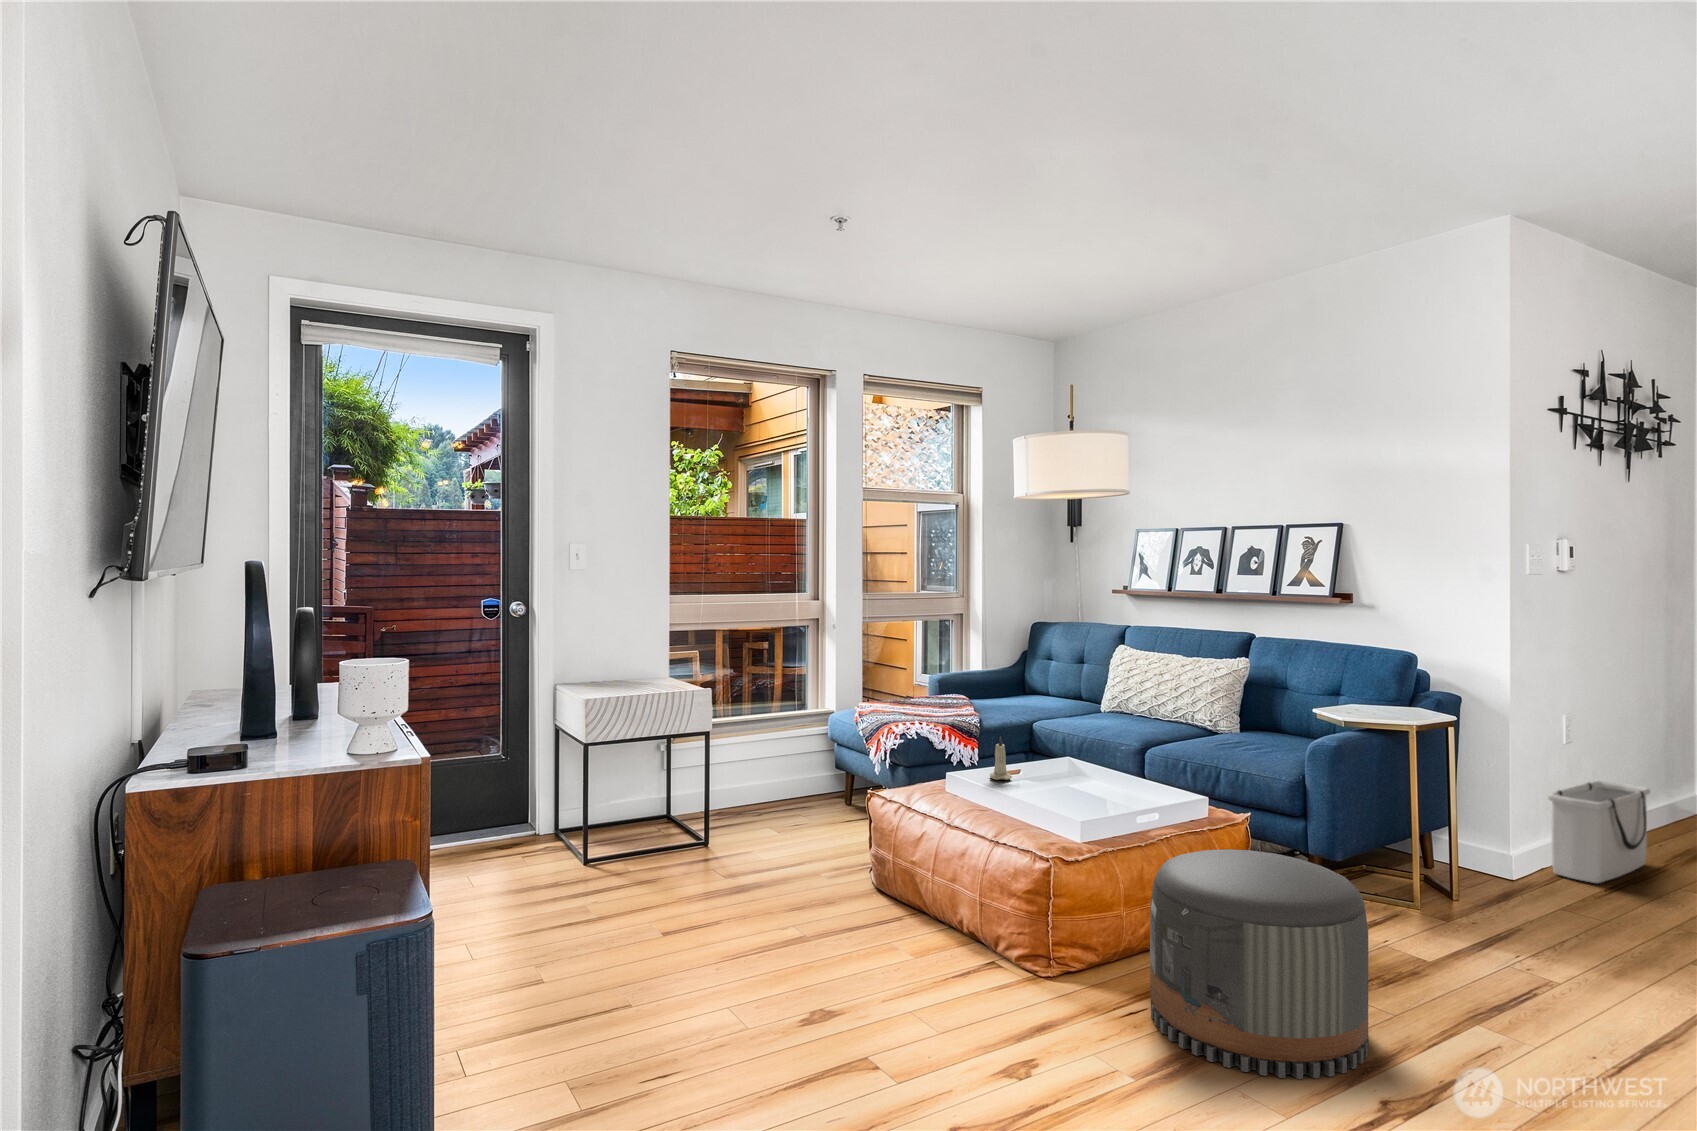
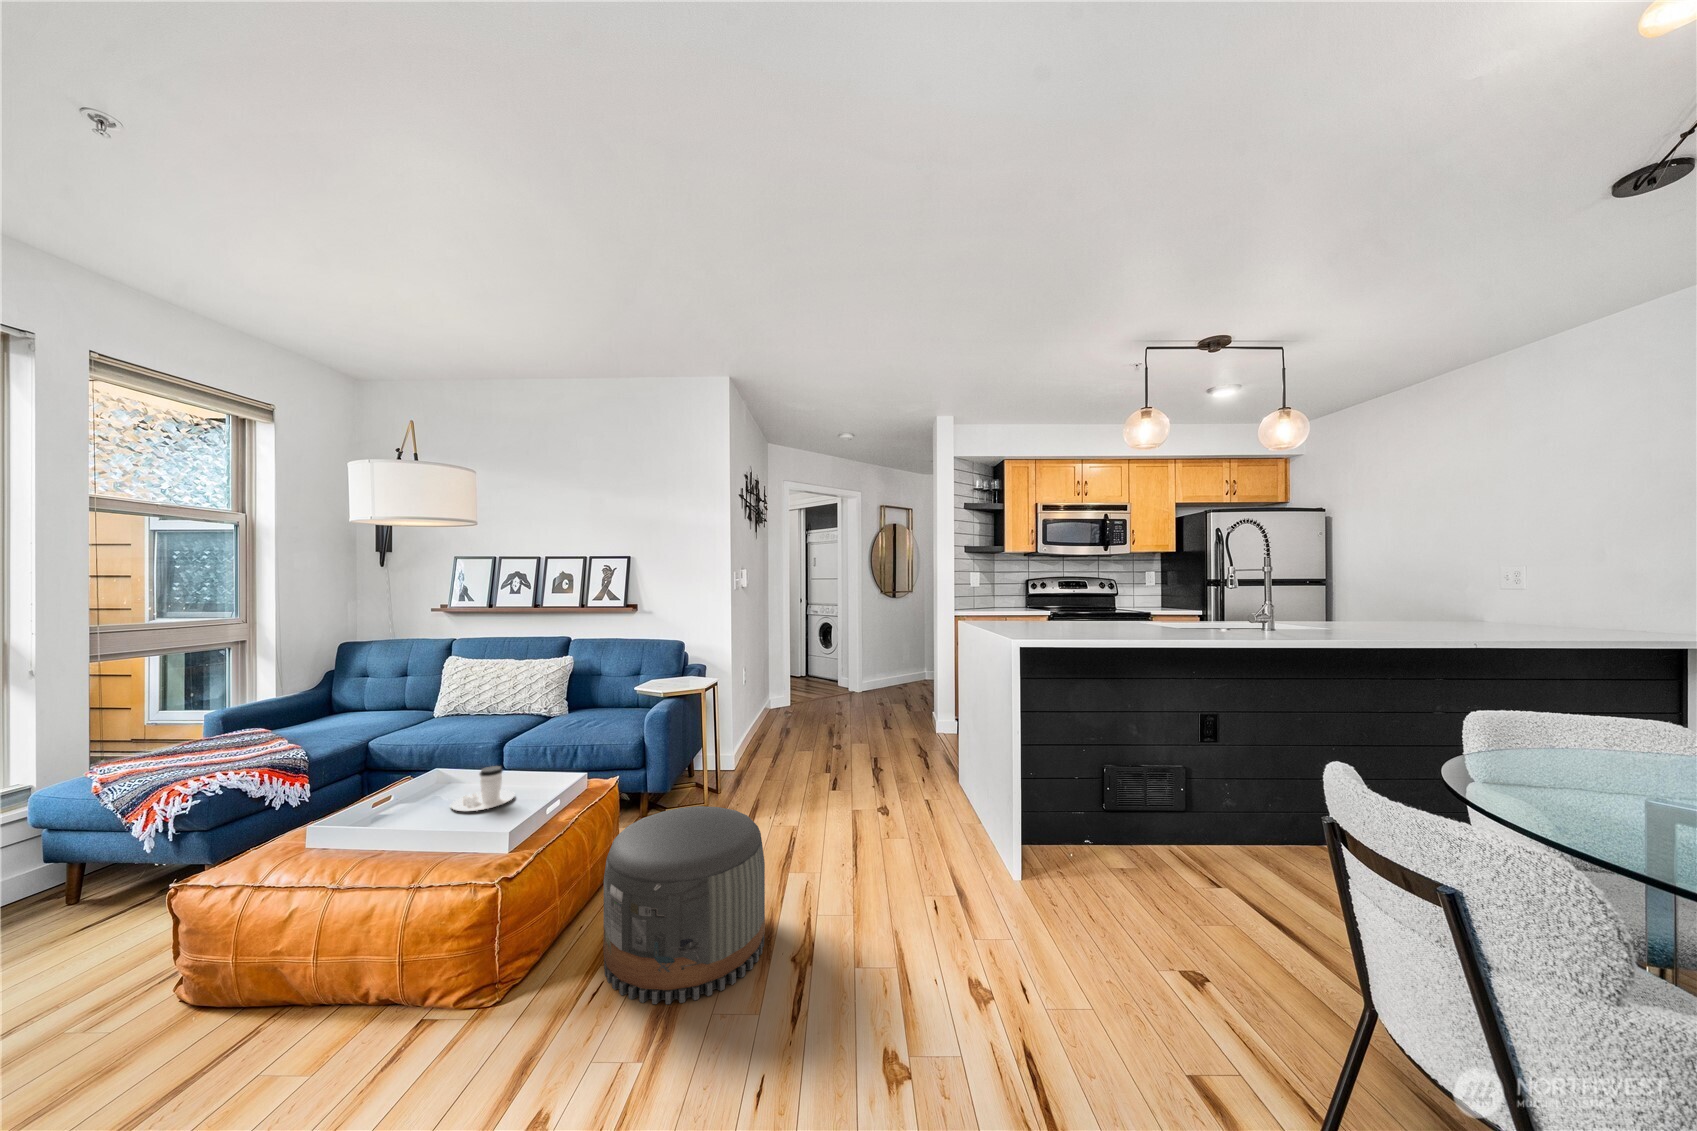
candle: present [990,736,1012,780] -> none [366,769,396,816]
coffee cup: none [1052,757,1114,799] -> present [451,766,515,811]
storage bin: present [1548,781,1650,883] -> none [743,699,777,758]

